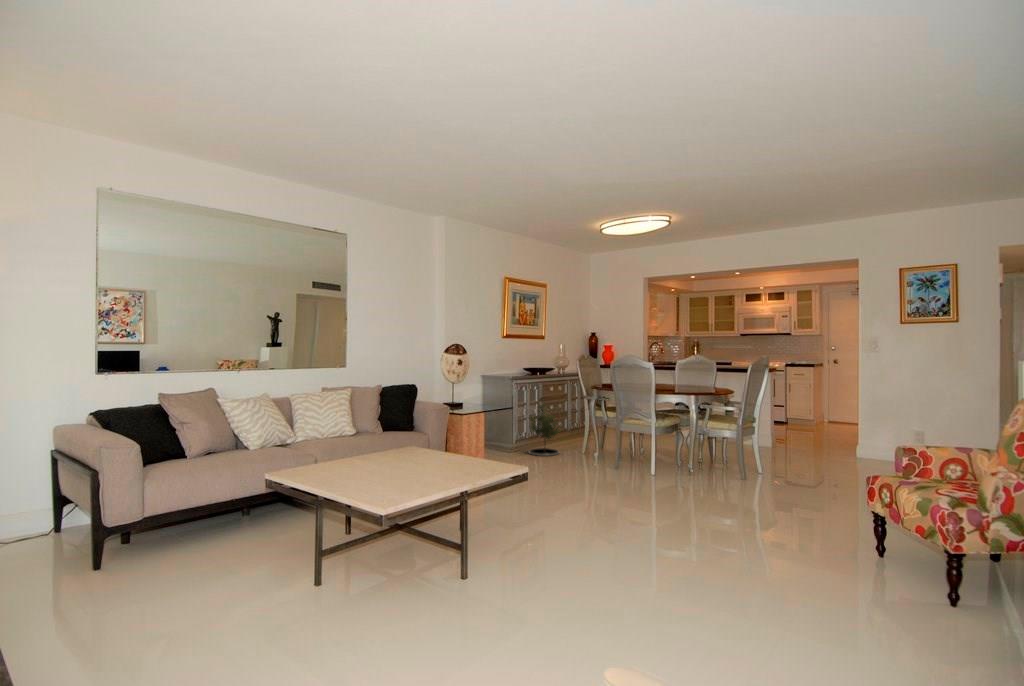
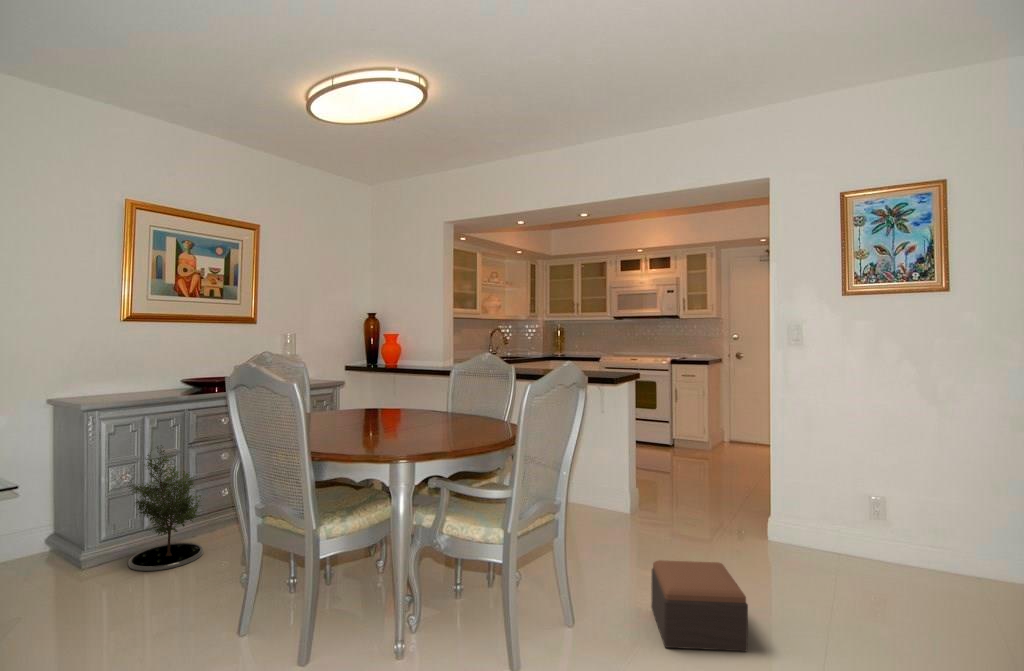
footstool: none [800,449,849,481] -> present [651,560,748,651]

